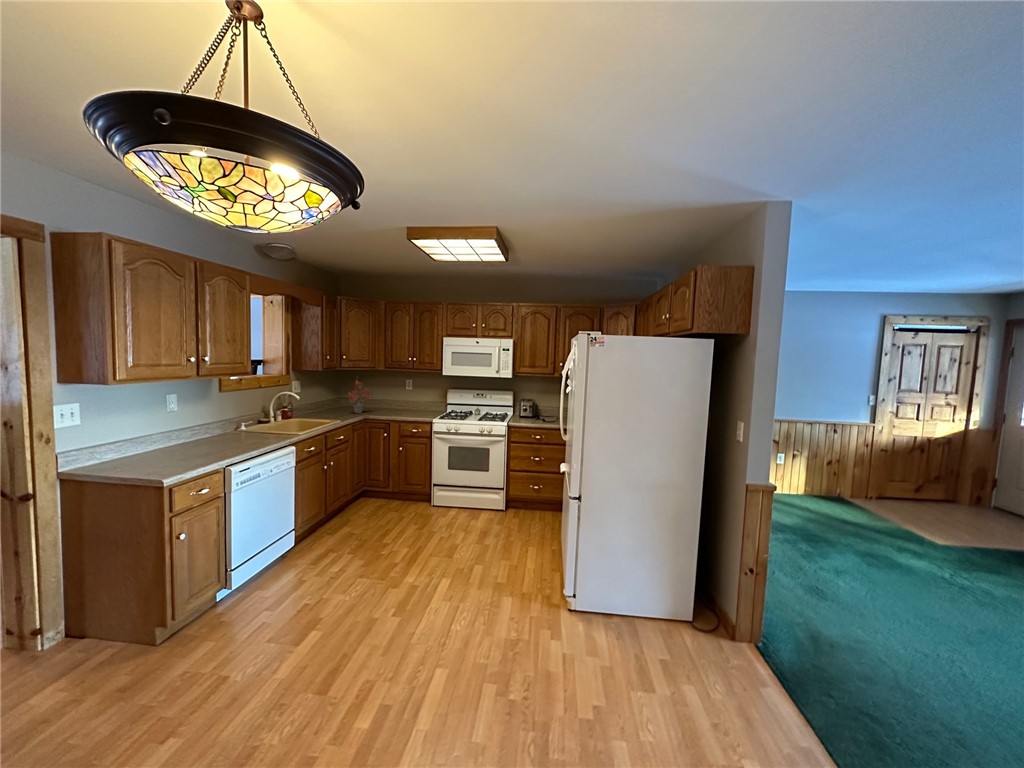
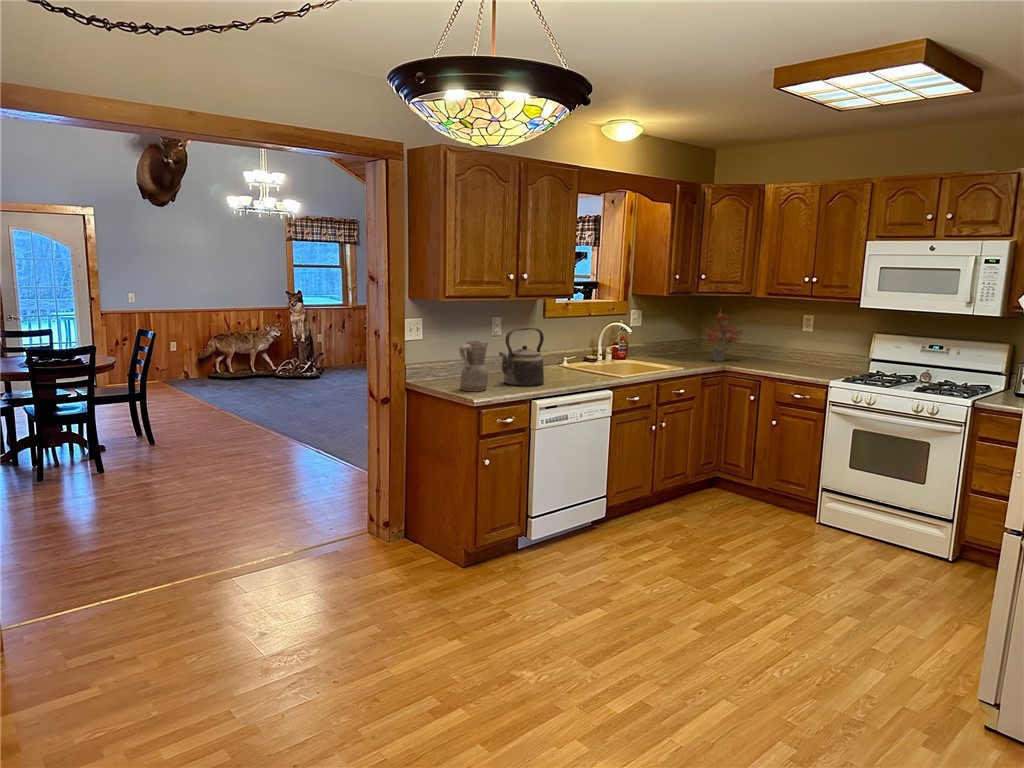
kettle: none [185,401,233,454] -> present [499,328,544,386]
ceramic pitcher: none [139,417,174,467] -> present [459,340,488,391]

